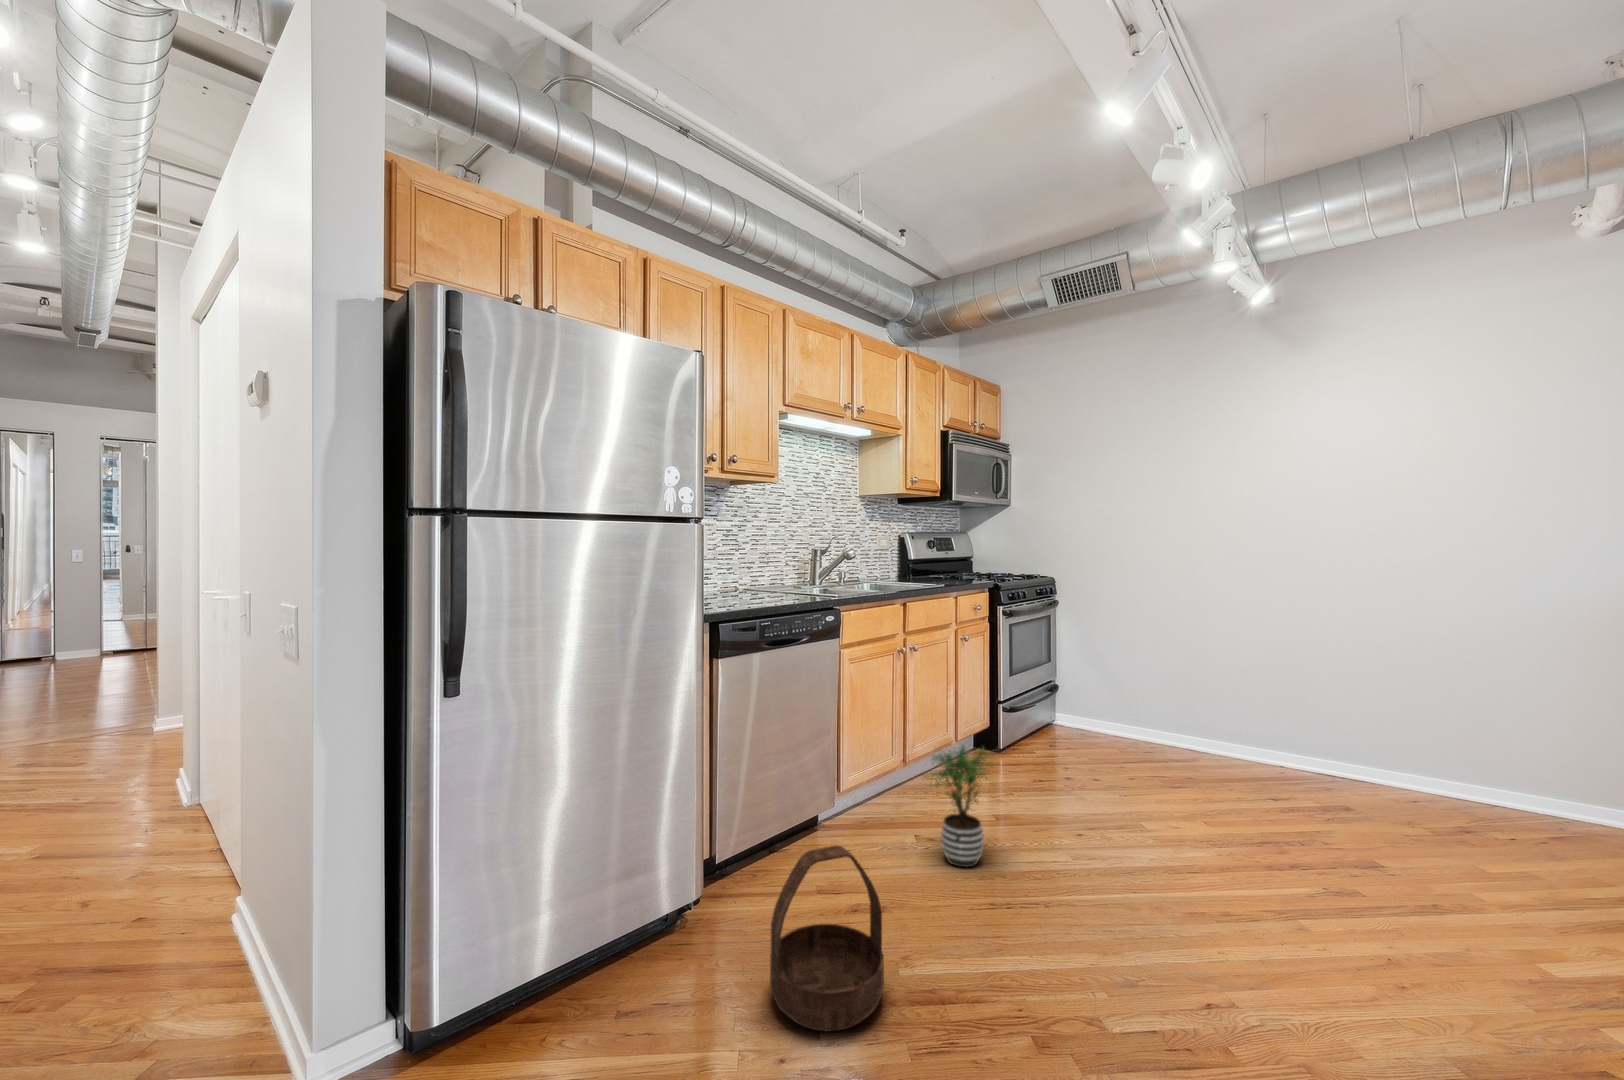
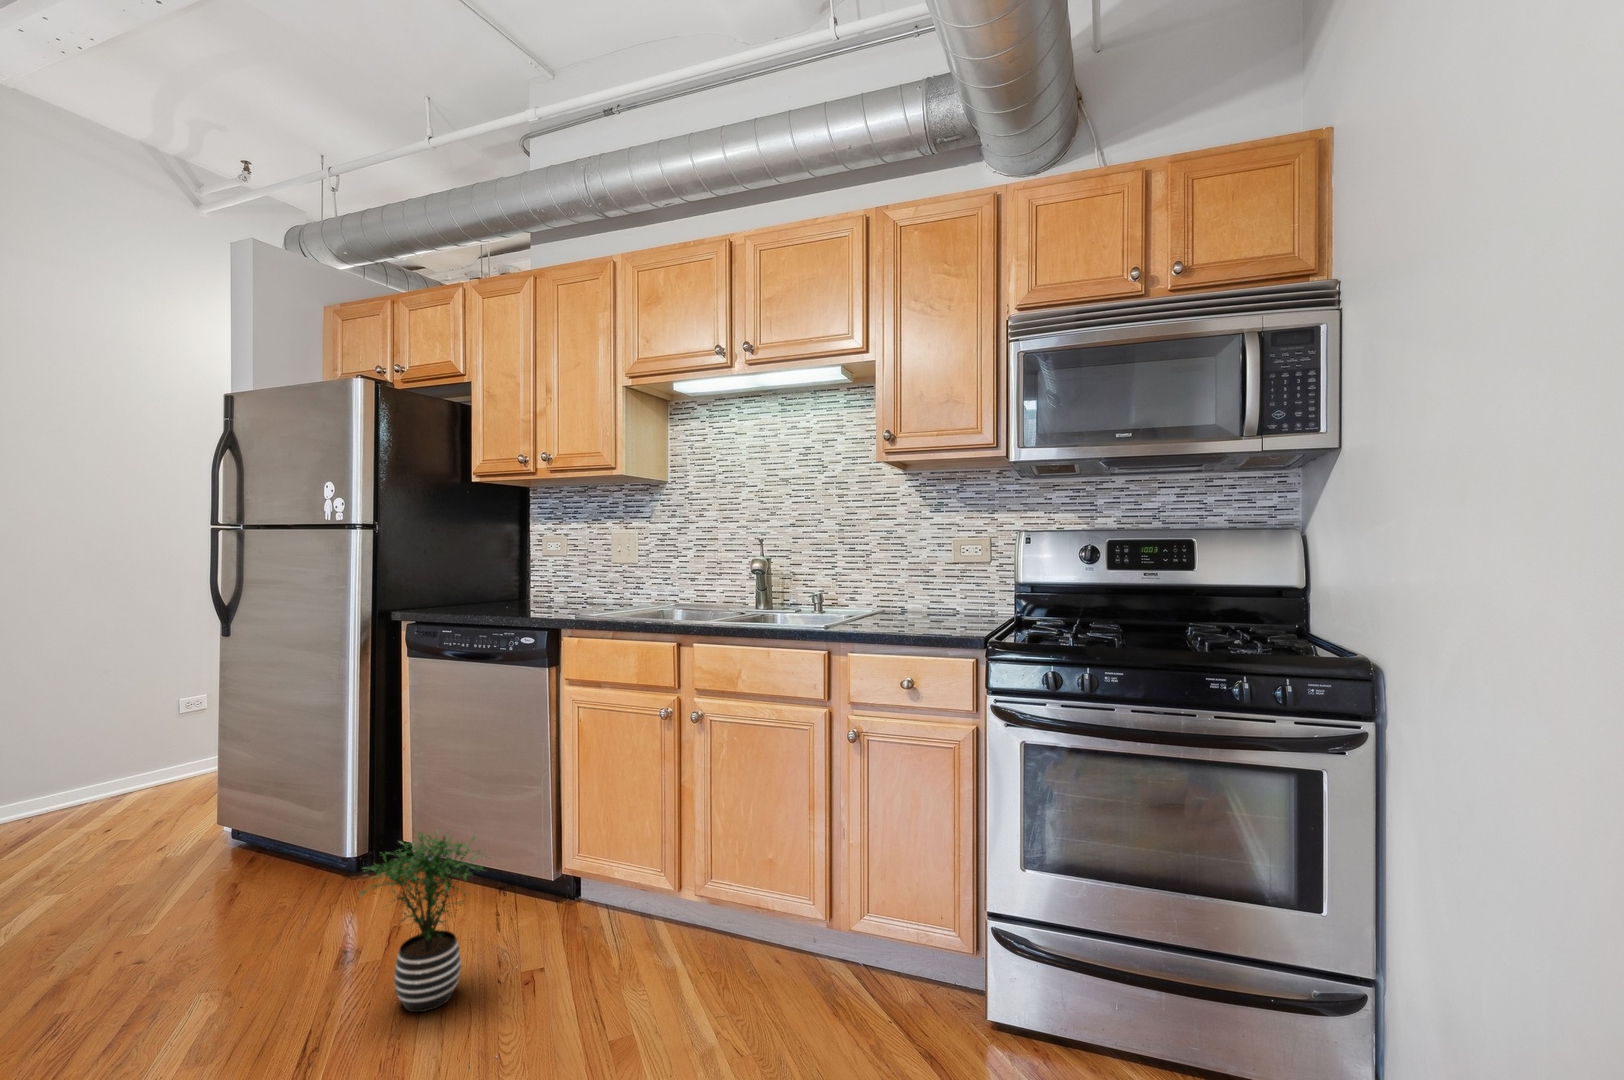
basket: present [770,845,884,1031] -> none [81,817,214,976]

